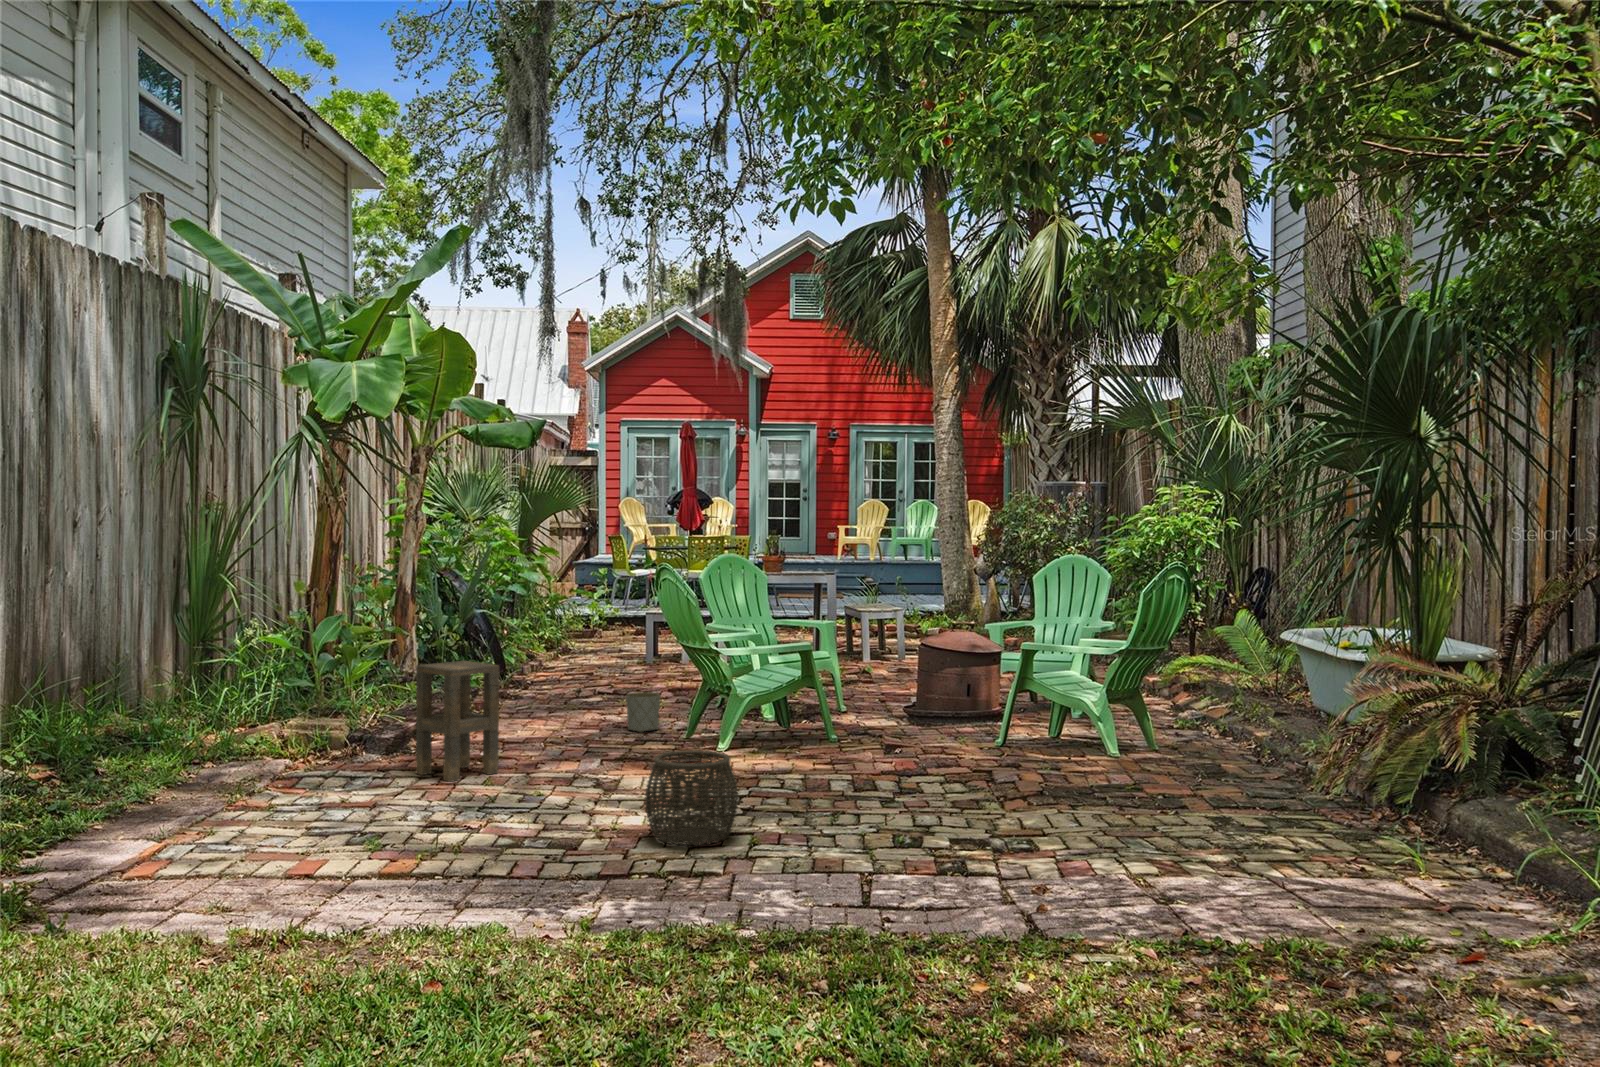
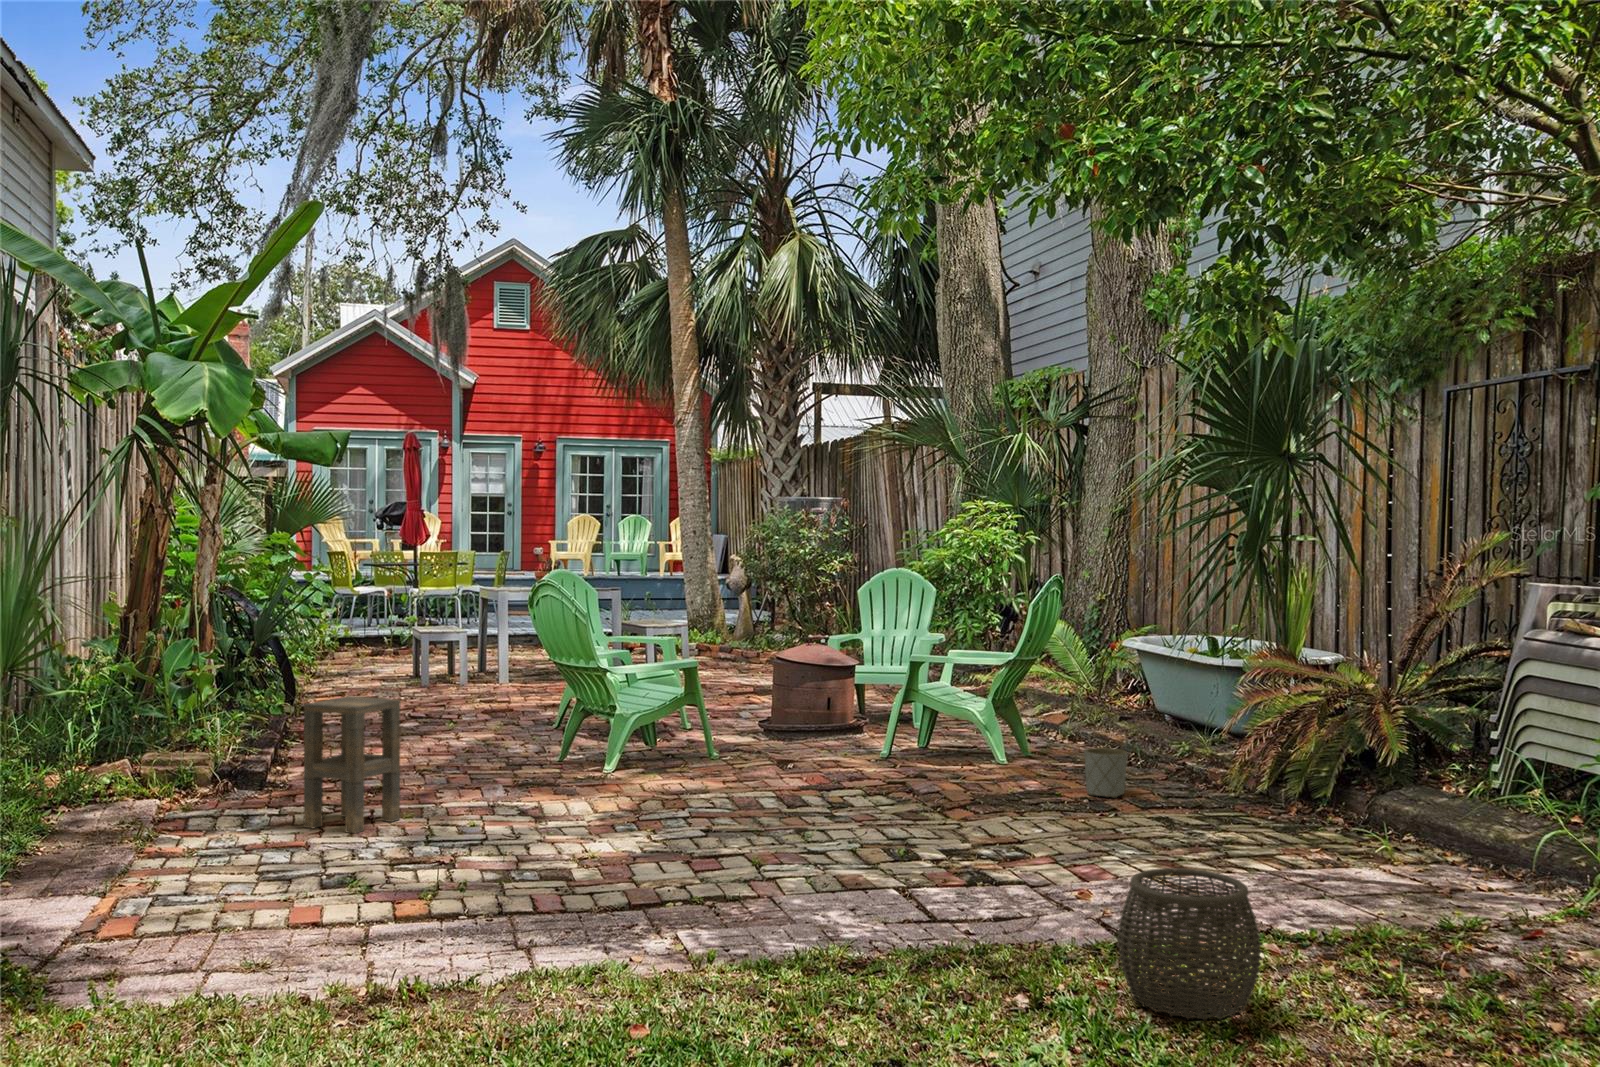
planter: present [626,692,660,732] -> present [1084,748,1127,798]
woven basket: present [644,750,739,845] -> present [1117,868,1262,1020]

